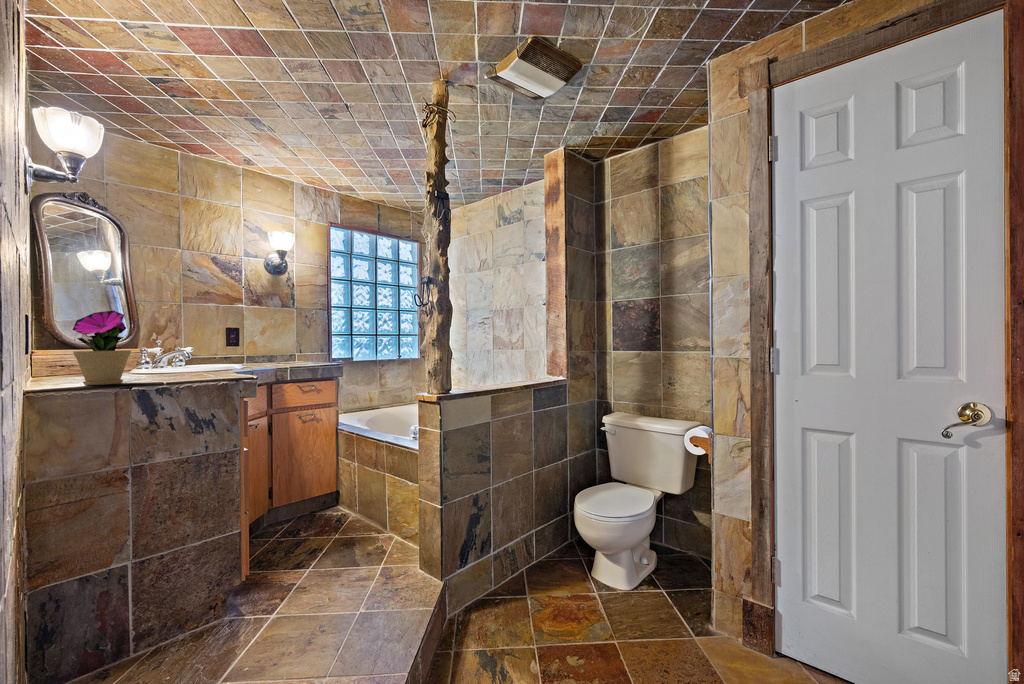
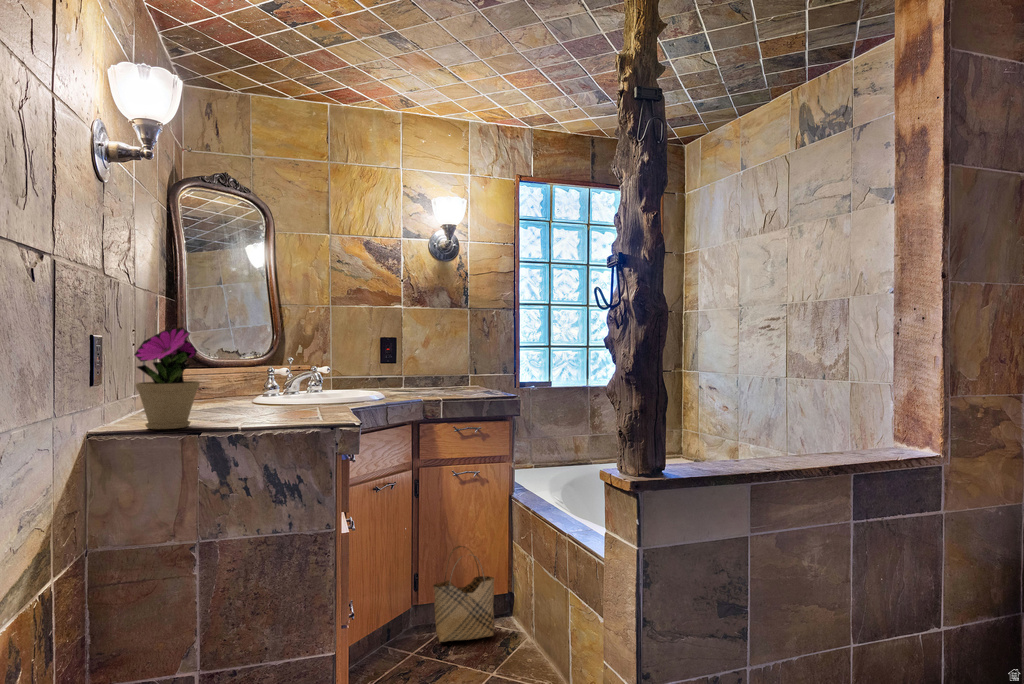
woven basket: none [283,465,328,529] -> present [433,546,495,642]

